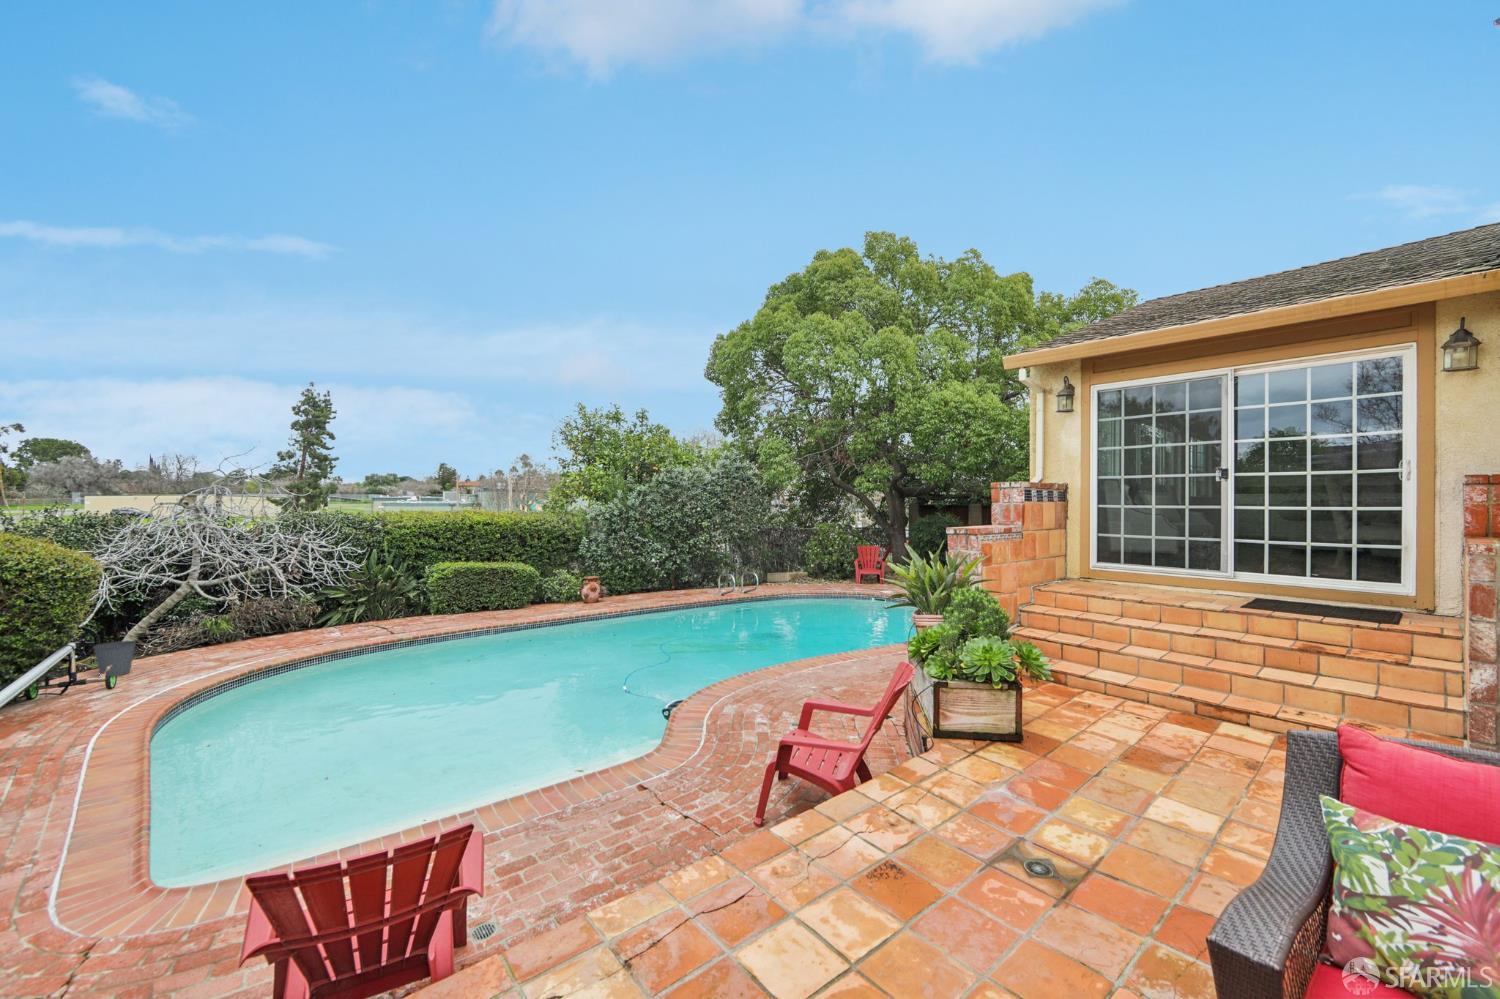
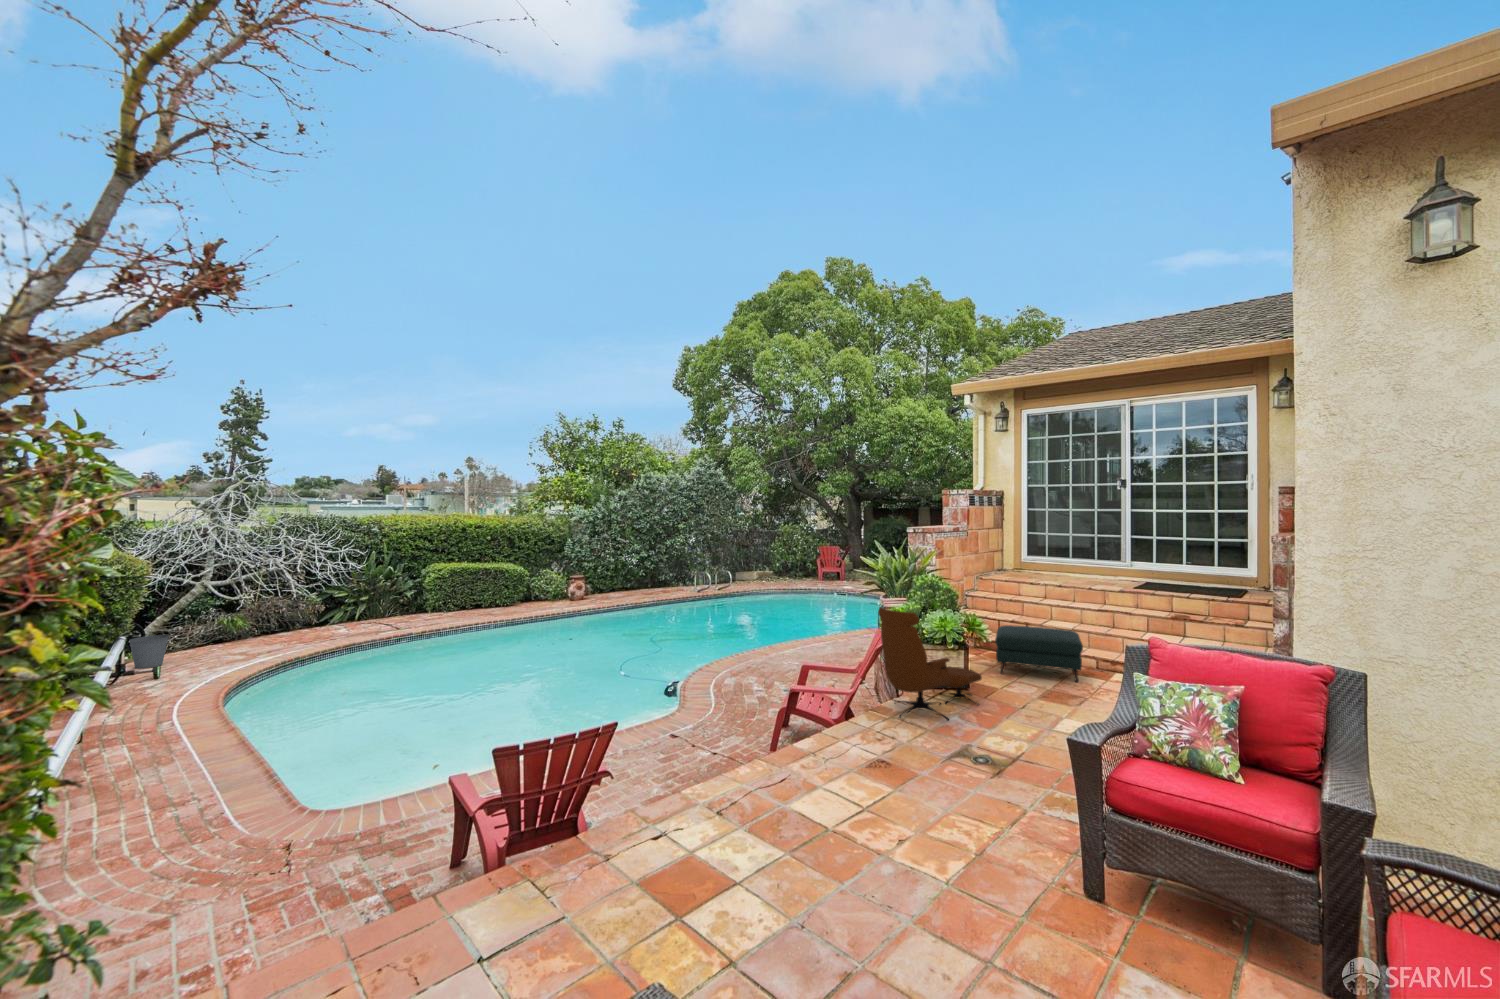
lounge chair: none [896,635,1038,791] -> present [878,607,982,721]
ottoman: none [1057,653,1176,733] -> present [995,625,1083,682]

